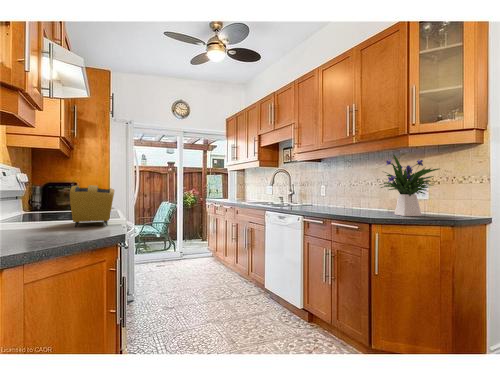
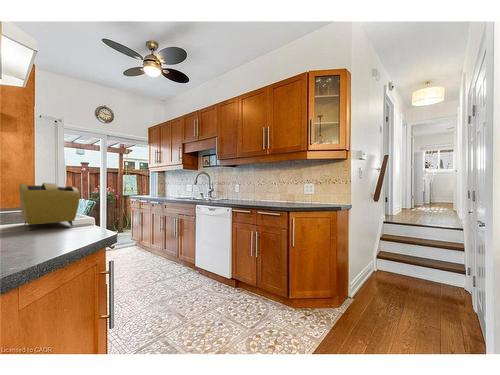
flower arrangement: present [381,155,439,216] -> none [287,164,327,205]

